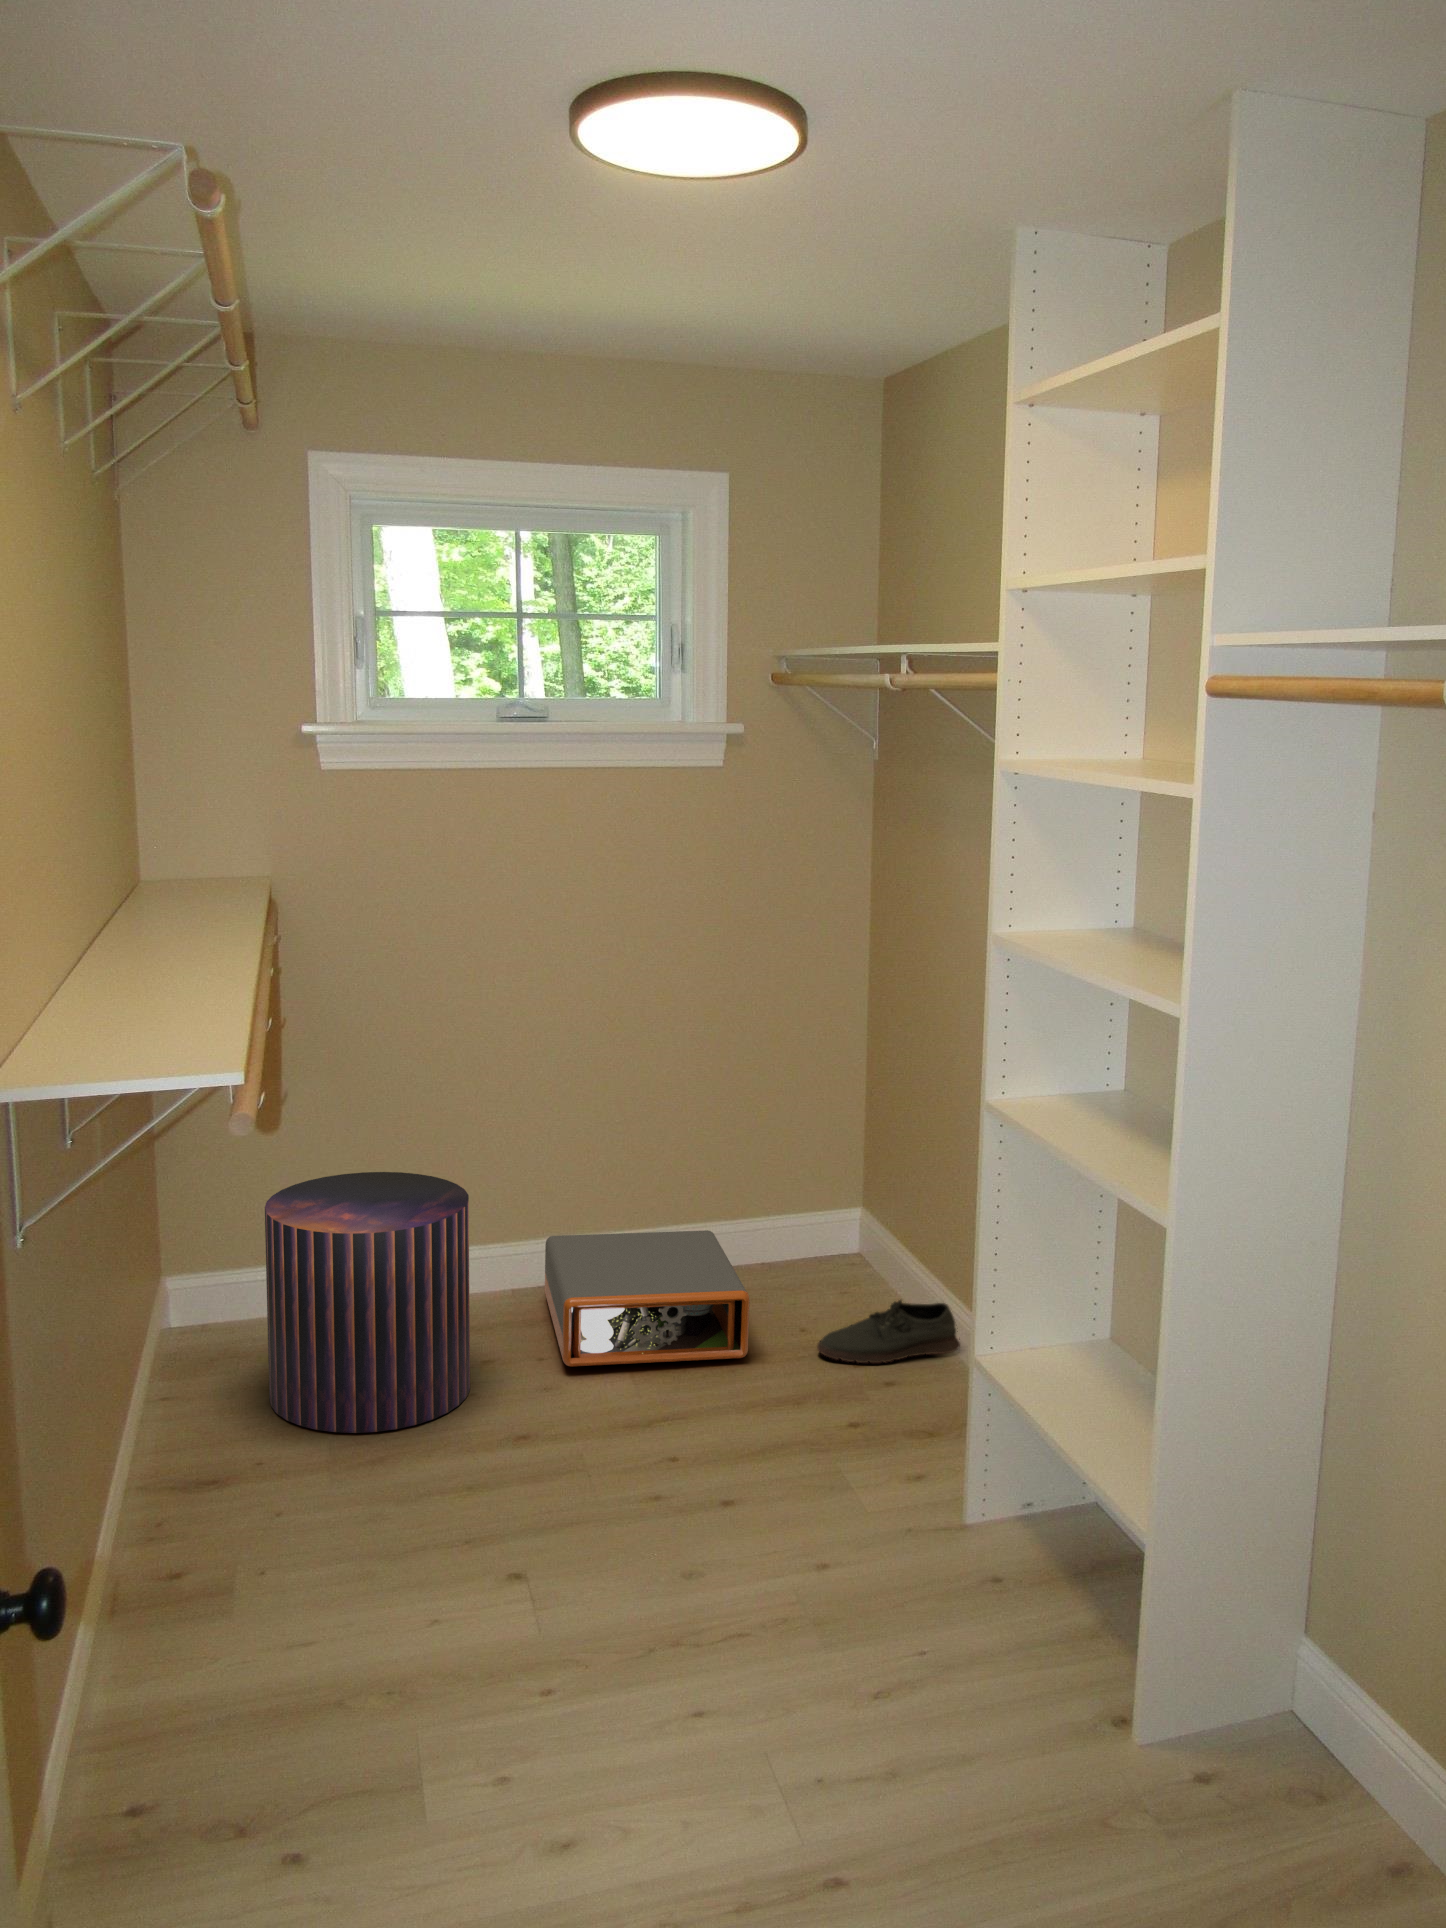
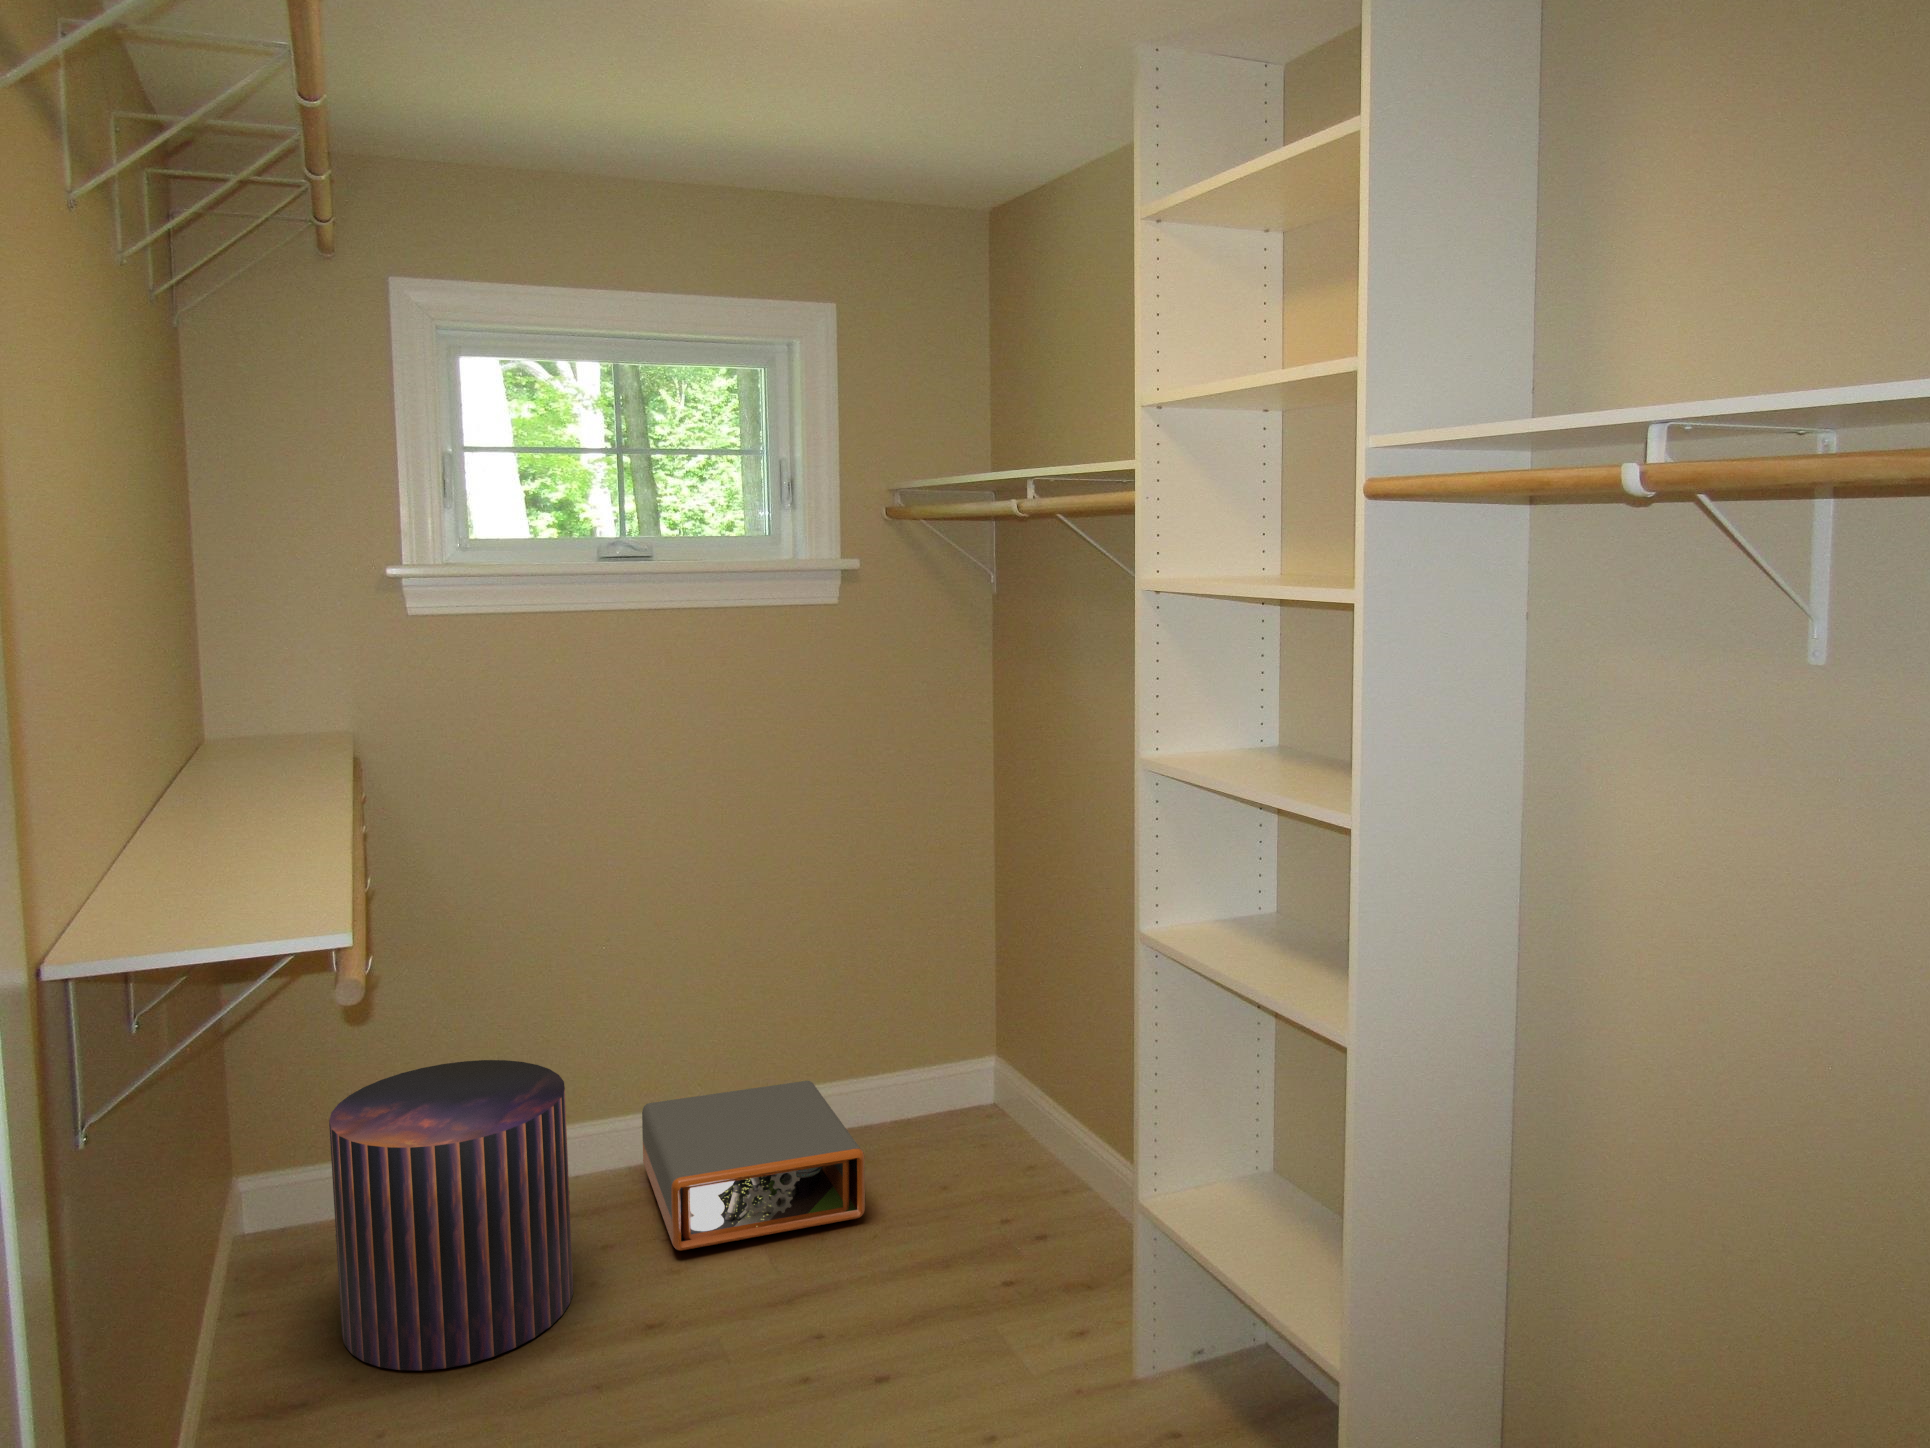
shoe: present [817,1300,960,1363] -> none [933,1137,1071,1209]

